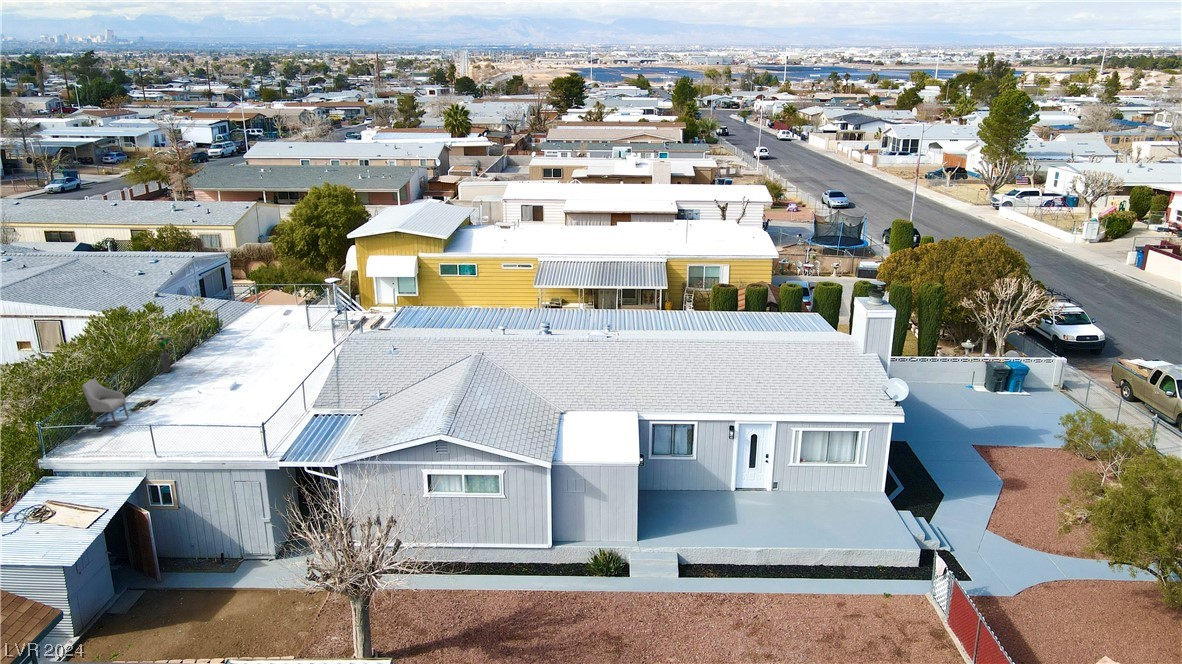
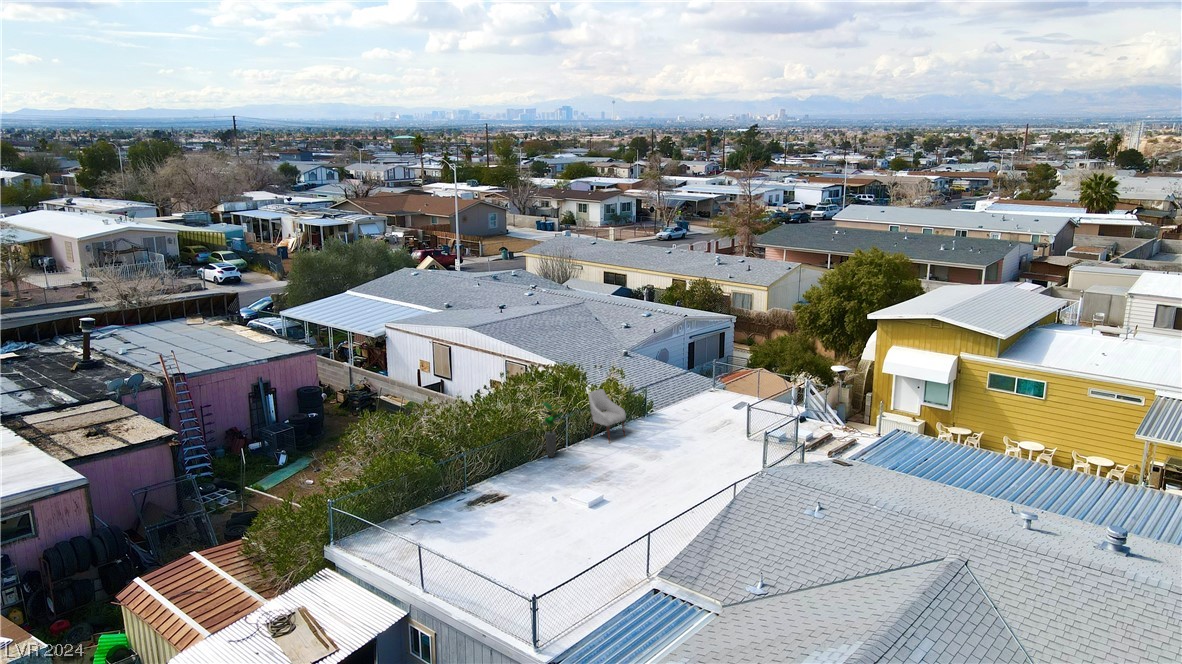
chair: present [82,379,129,427] -> present [589,389,626,443]

